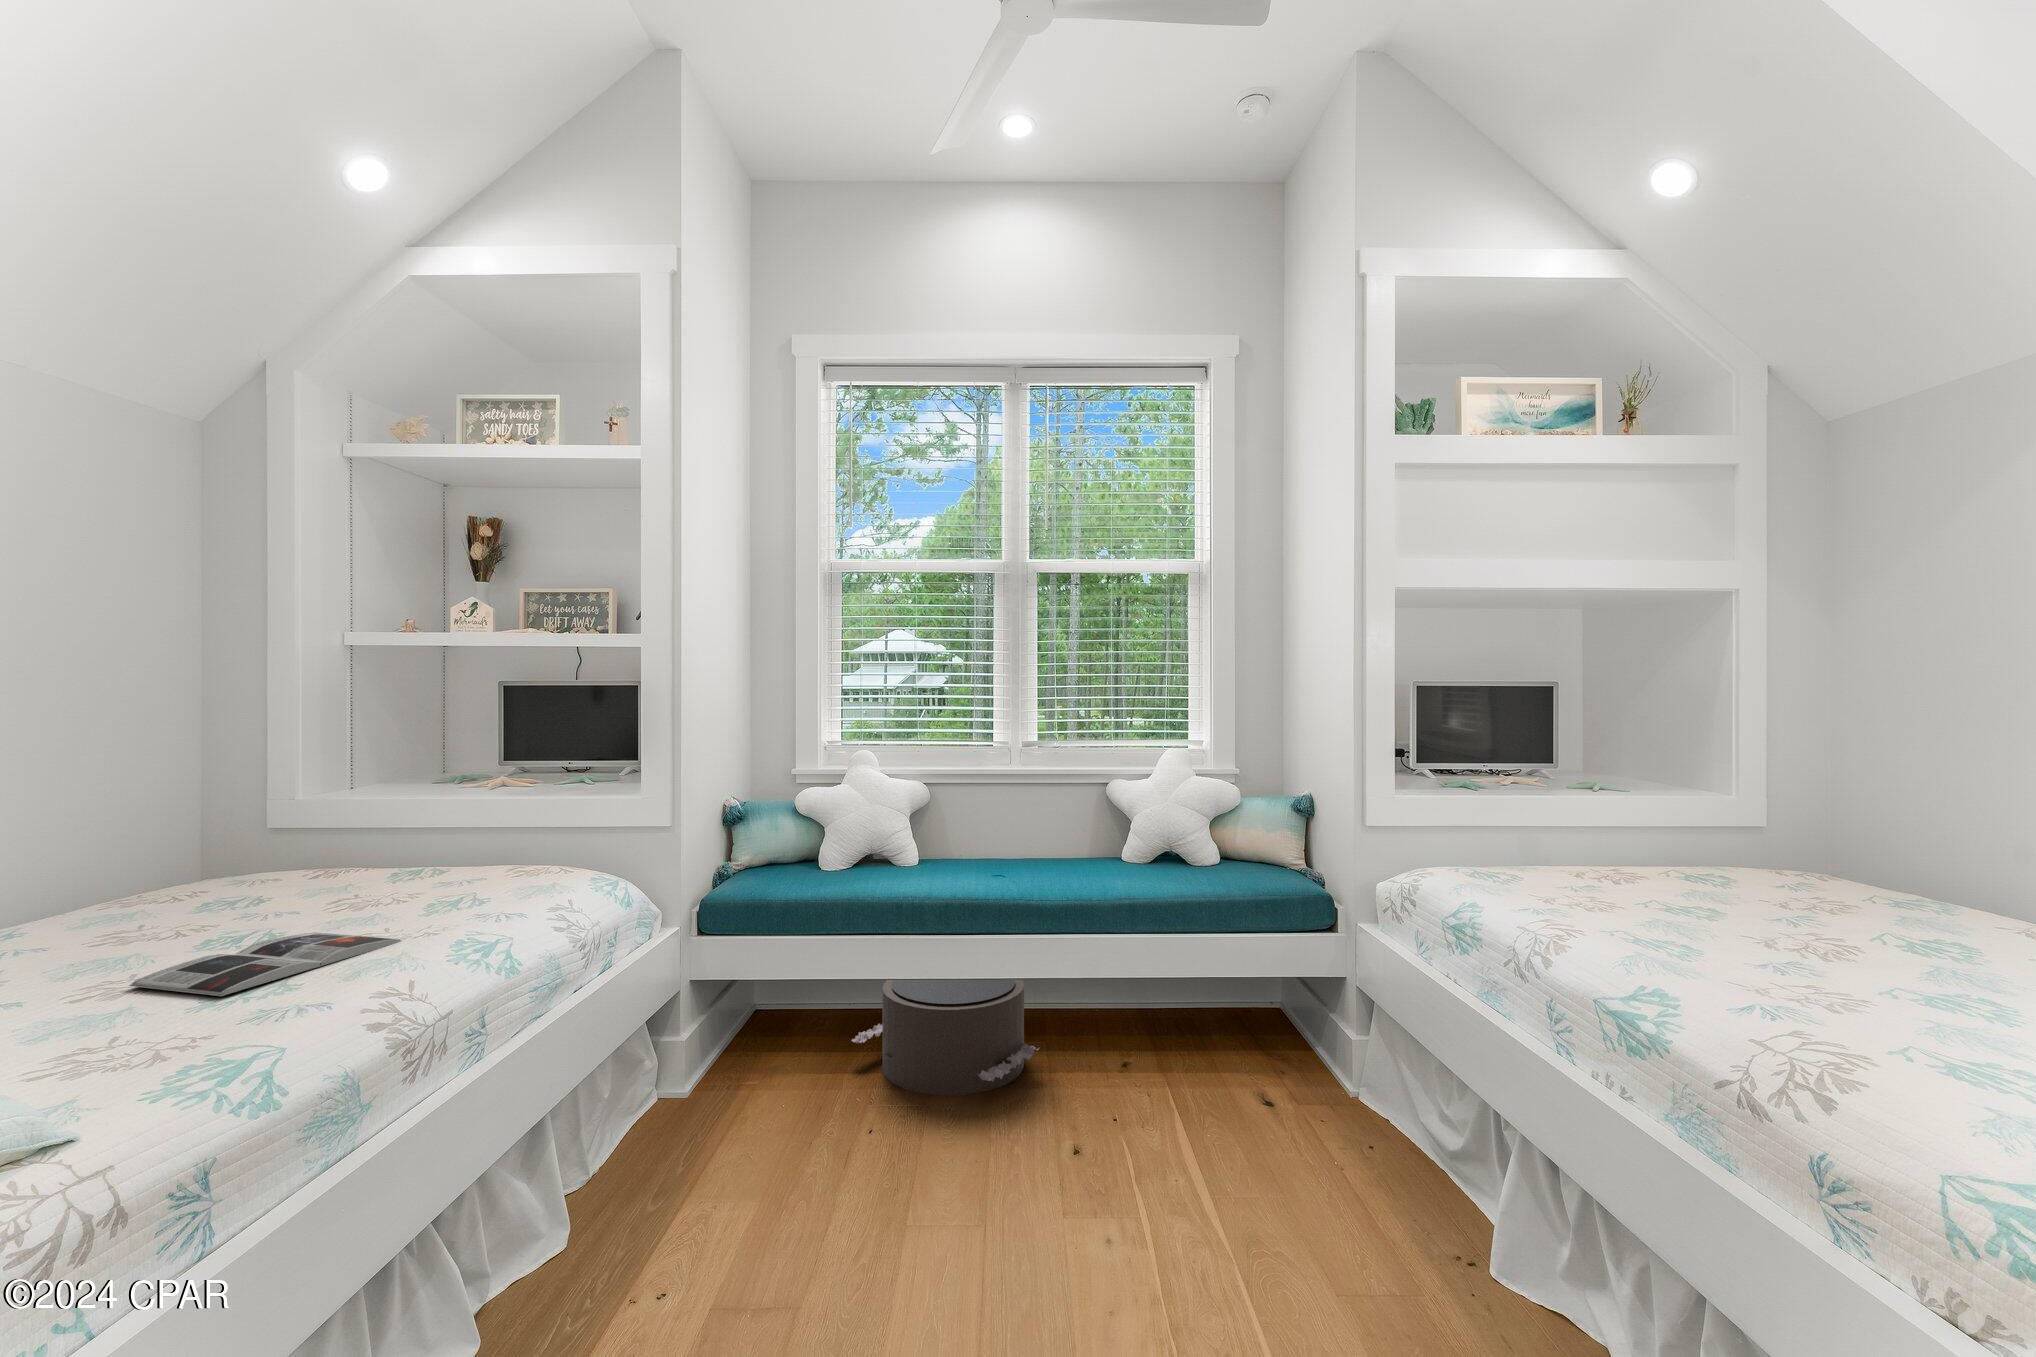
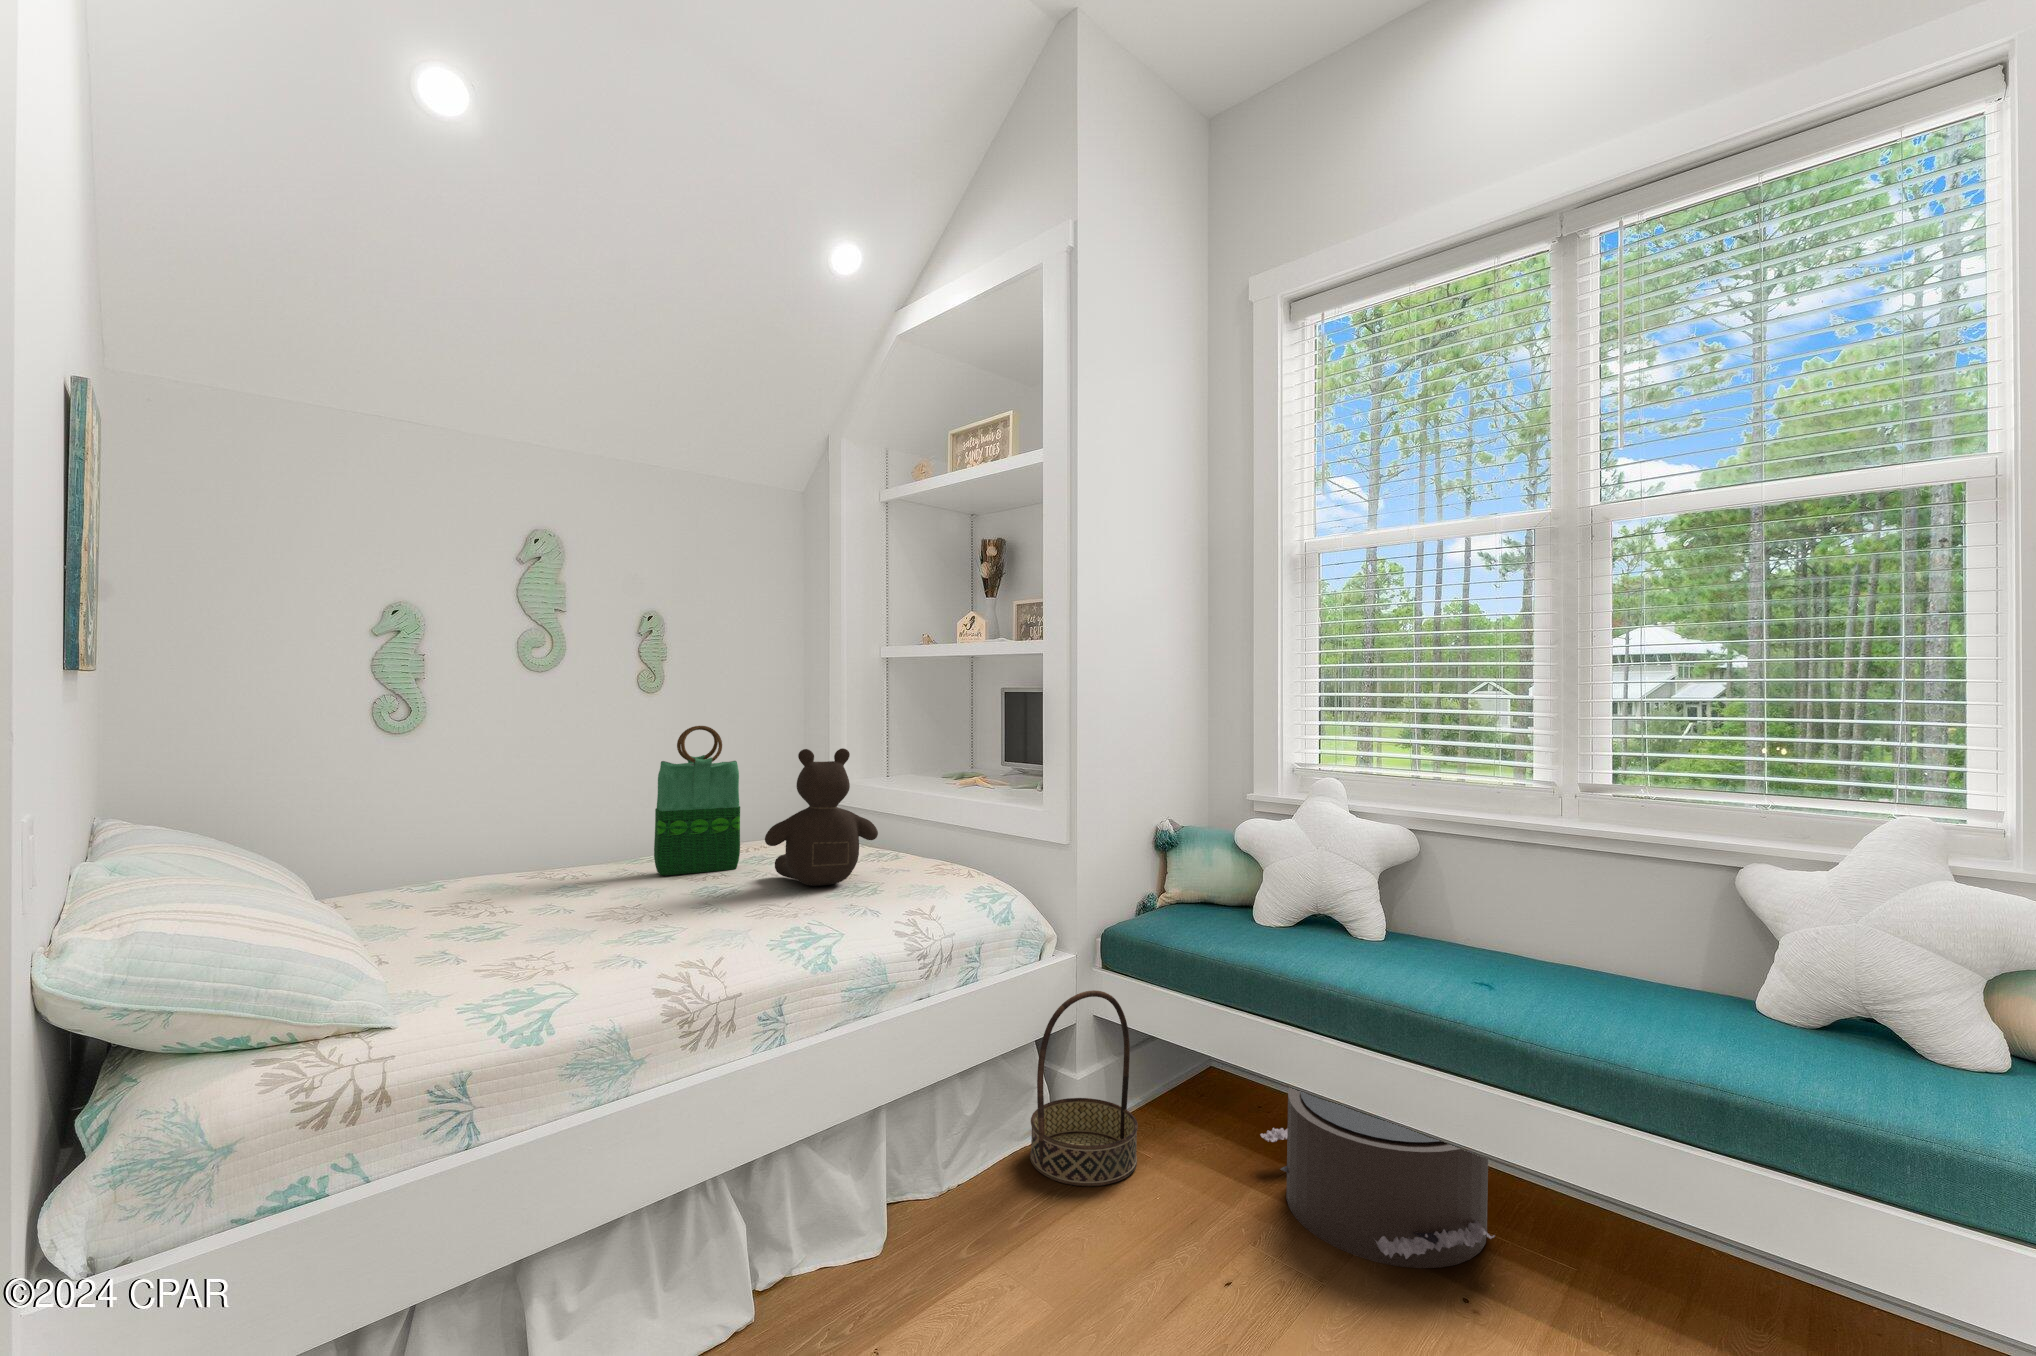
tote bag: none [78,730,221,935] -> present [654,726,740,875]
teddy bear: none [301,746,453,906] -> present [765,748,878,886]
magazine: present [129,932,402,996] -> none [605,900,778,941]
basket: none [657,951,762,1132] -> present [1030,990,1138,1186]

